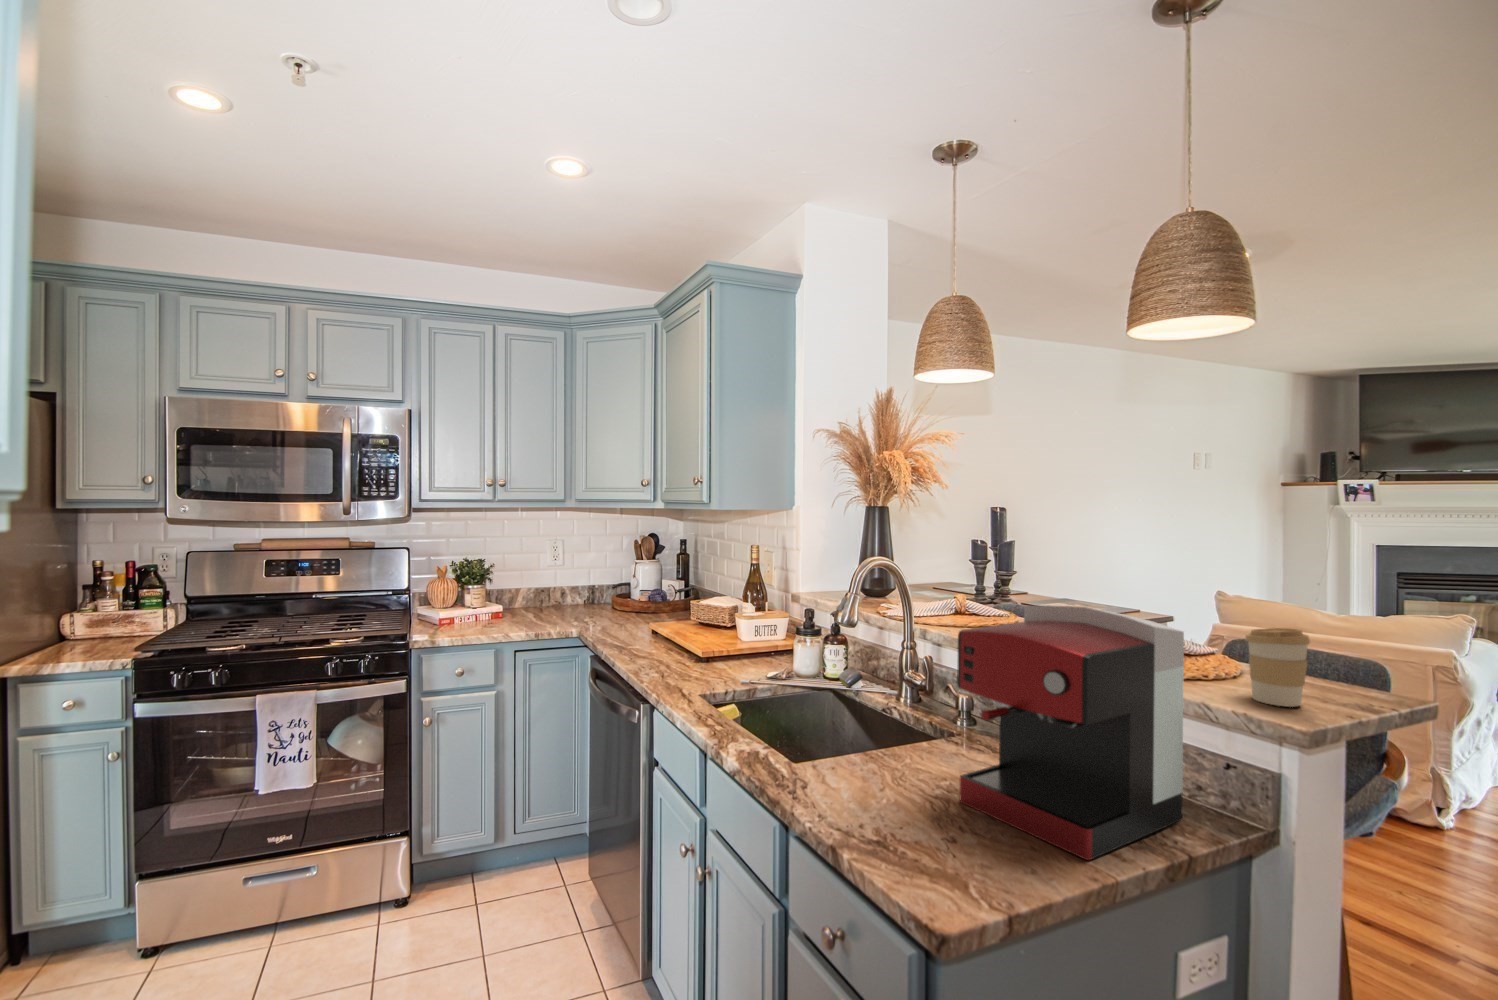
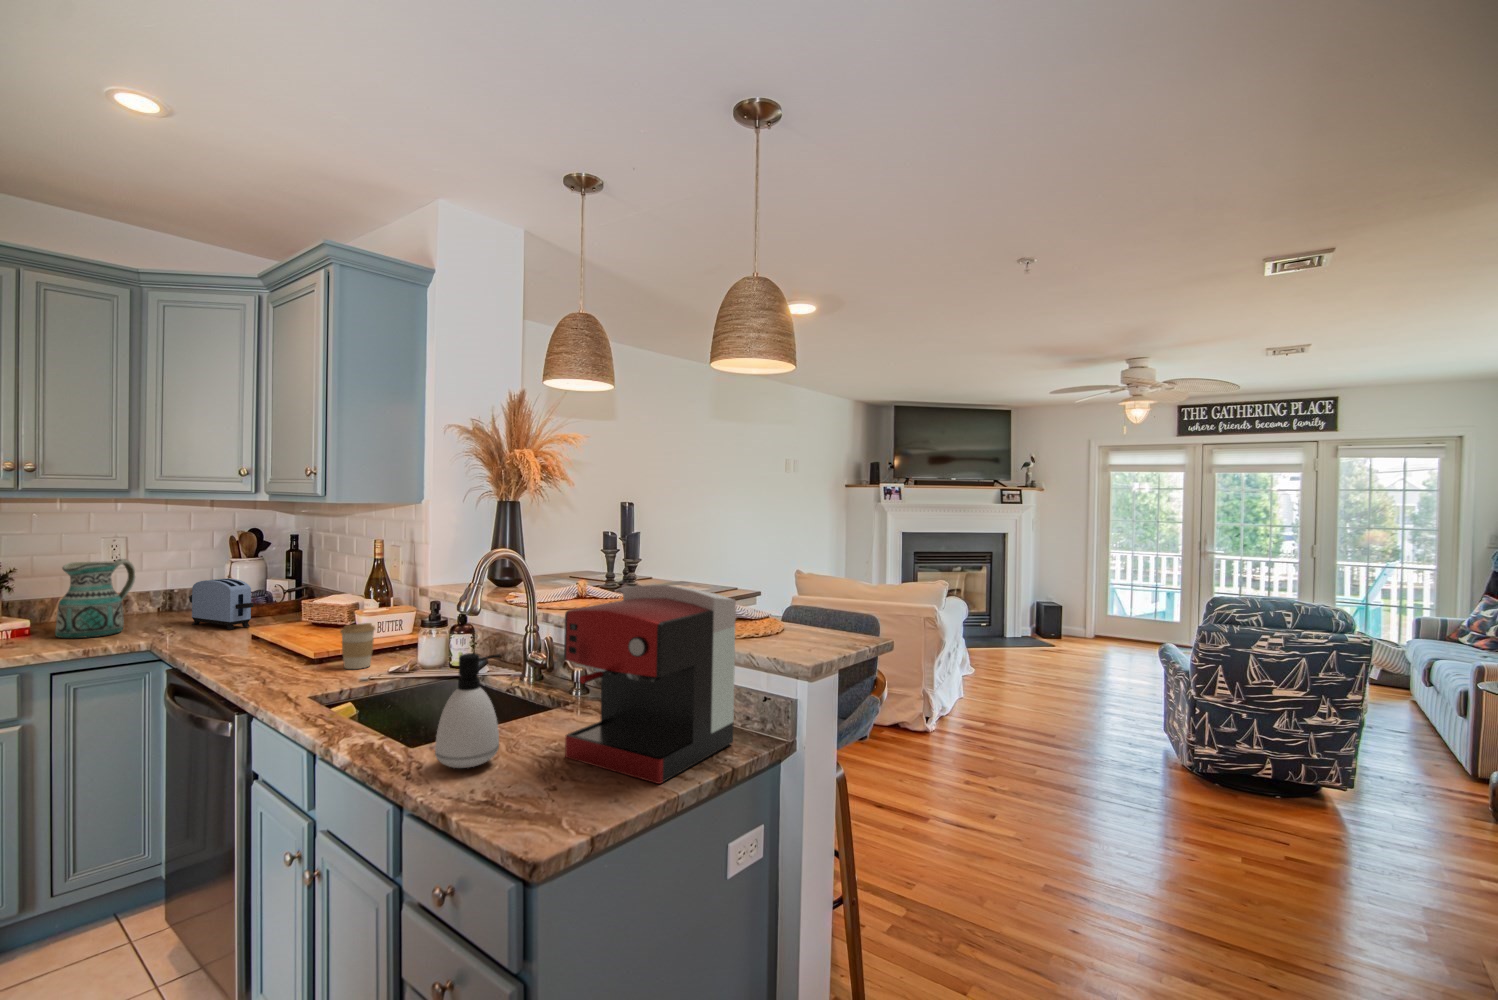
ceramic pitcher: none [519,557,569,622] -> present [55,559,135,638]
toaster: none [605,577,652,623] -> present [189,578,254,630]
coffee cup: present [1245,628,1310,707] -> present [340,623,375,669]
soap dispenser: none [820,670,886,796] -> present [435,653,500,768]

